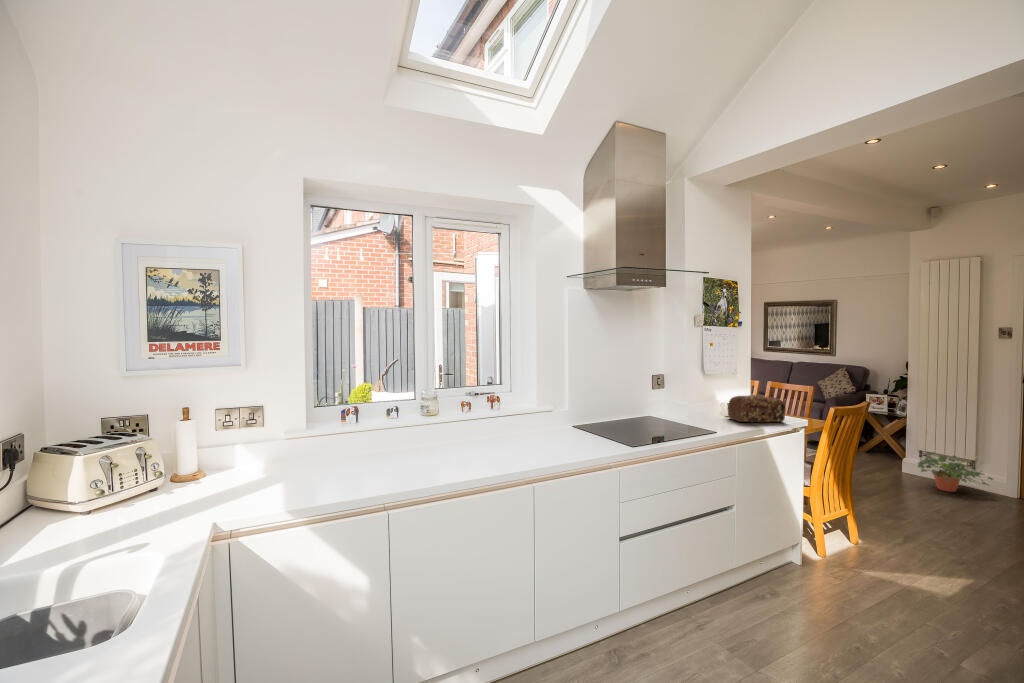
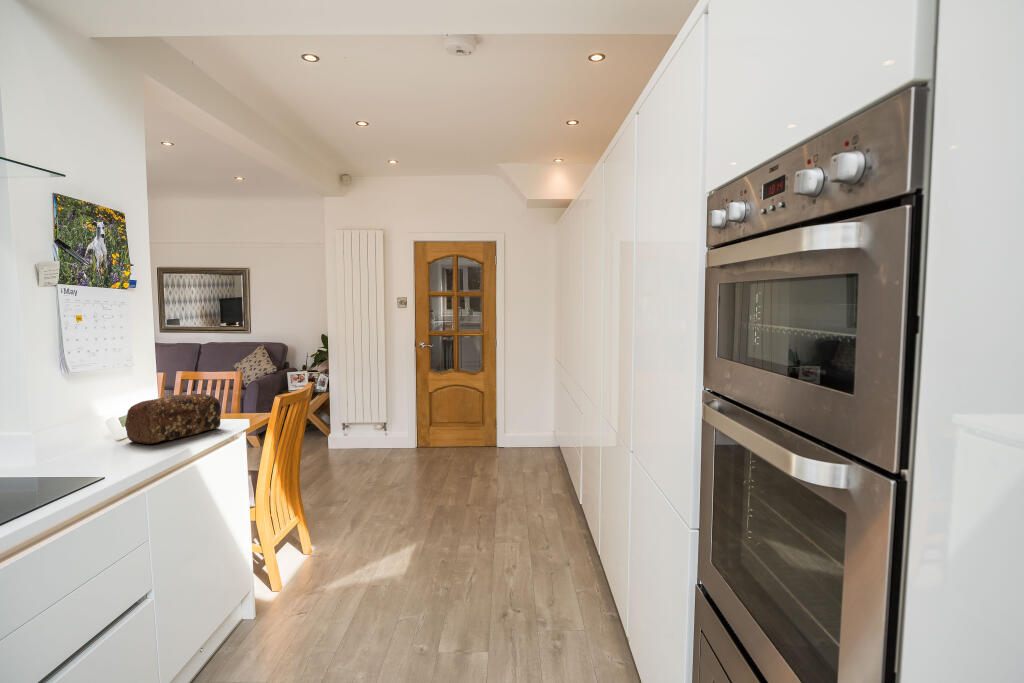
potted plant: present [918,452,993,492] -> none [345,422,403,459]

